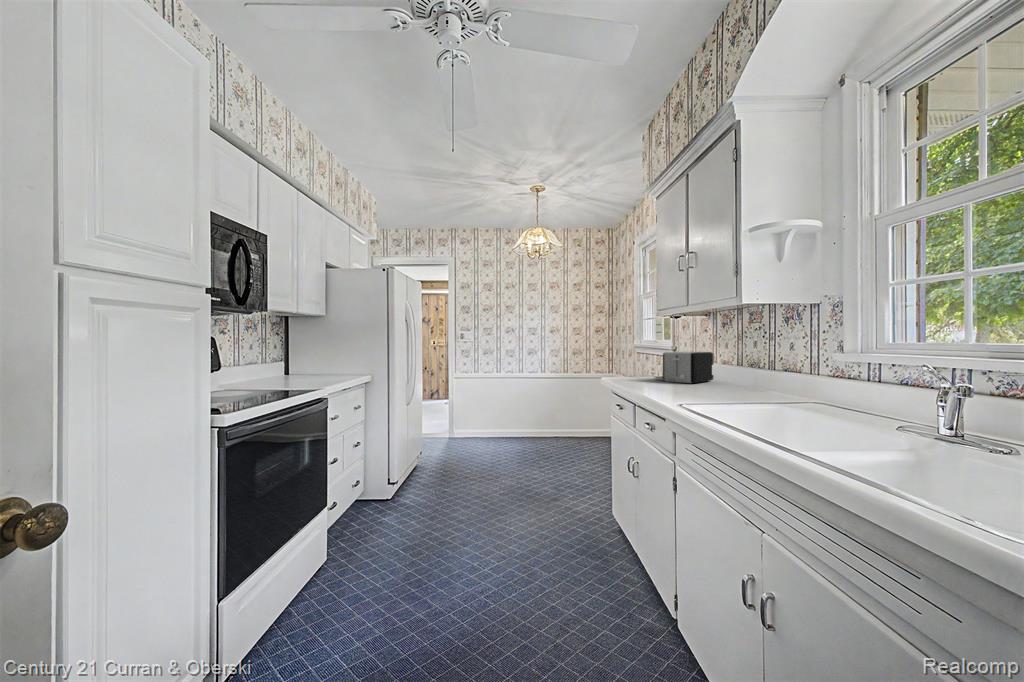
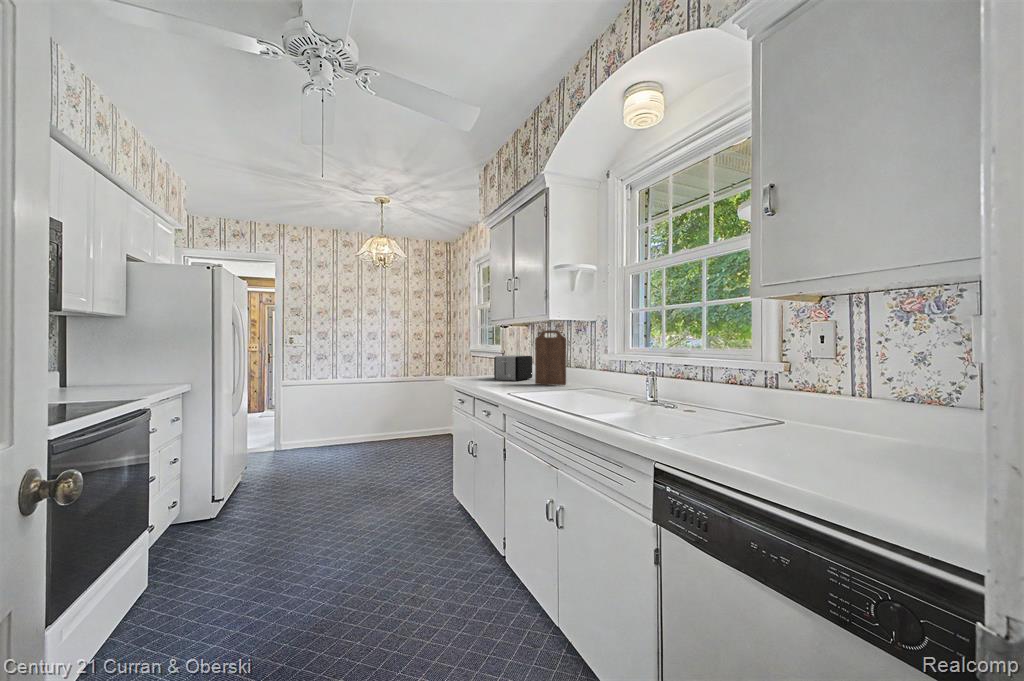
cutting board: none [719,318,765,392] -> present [535,330,566,385]

